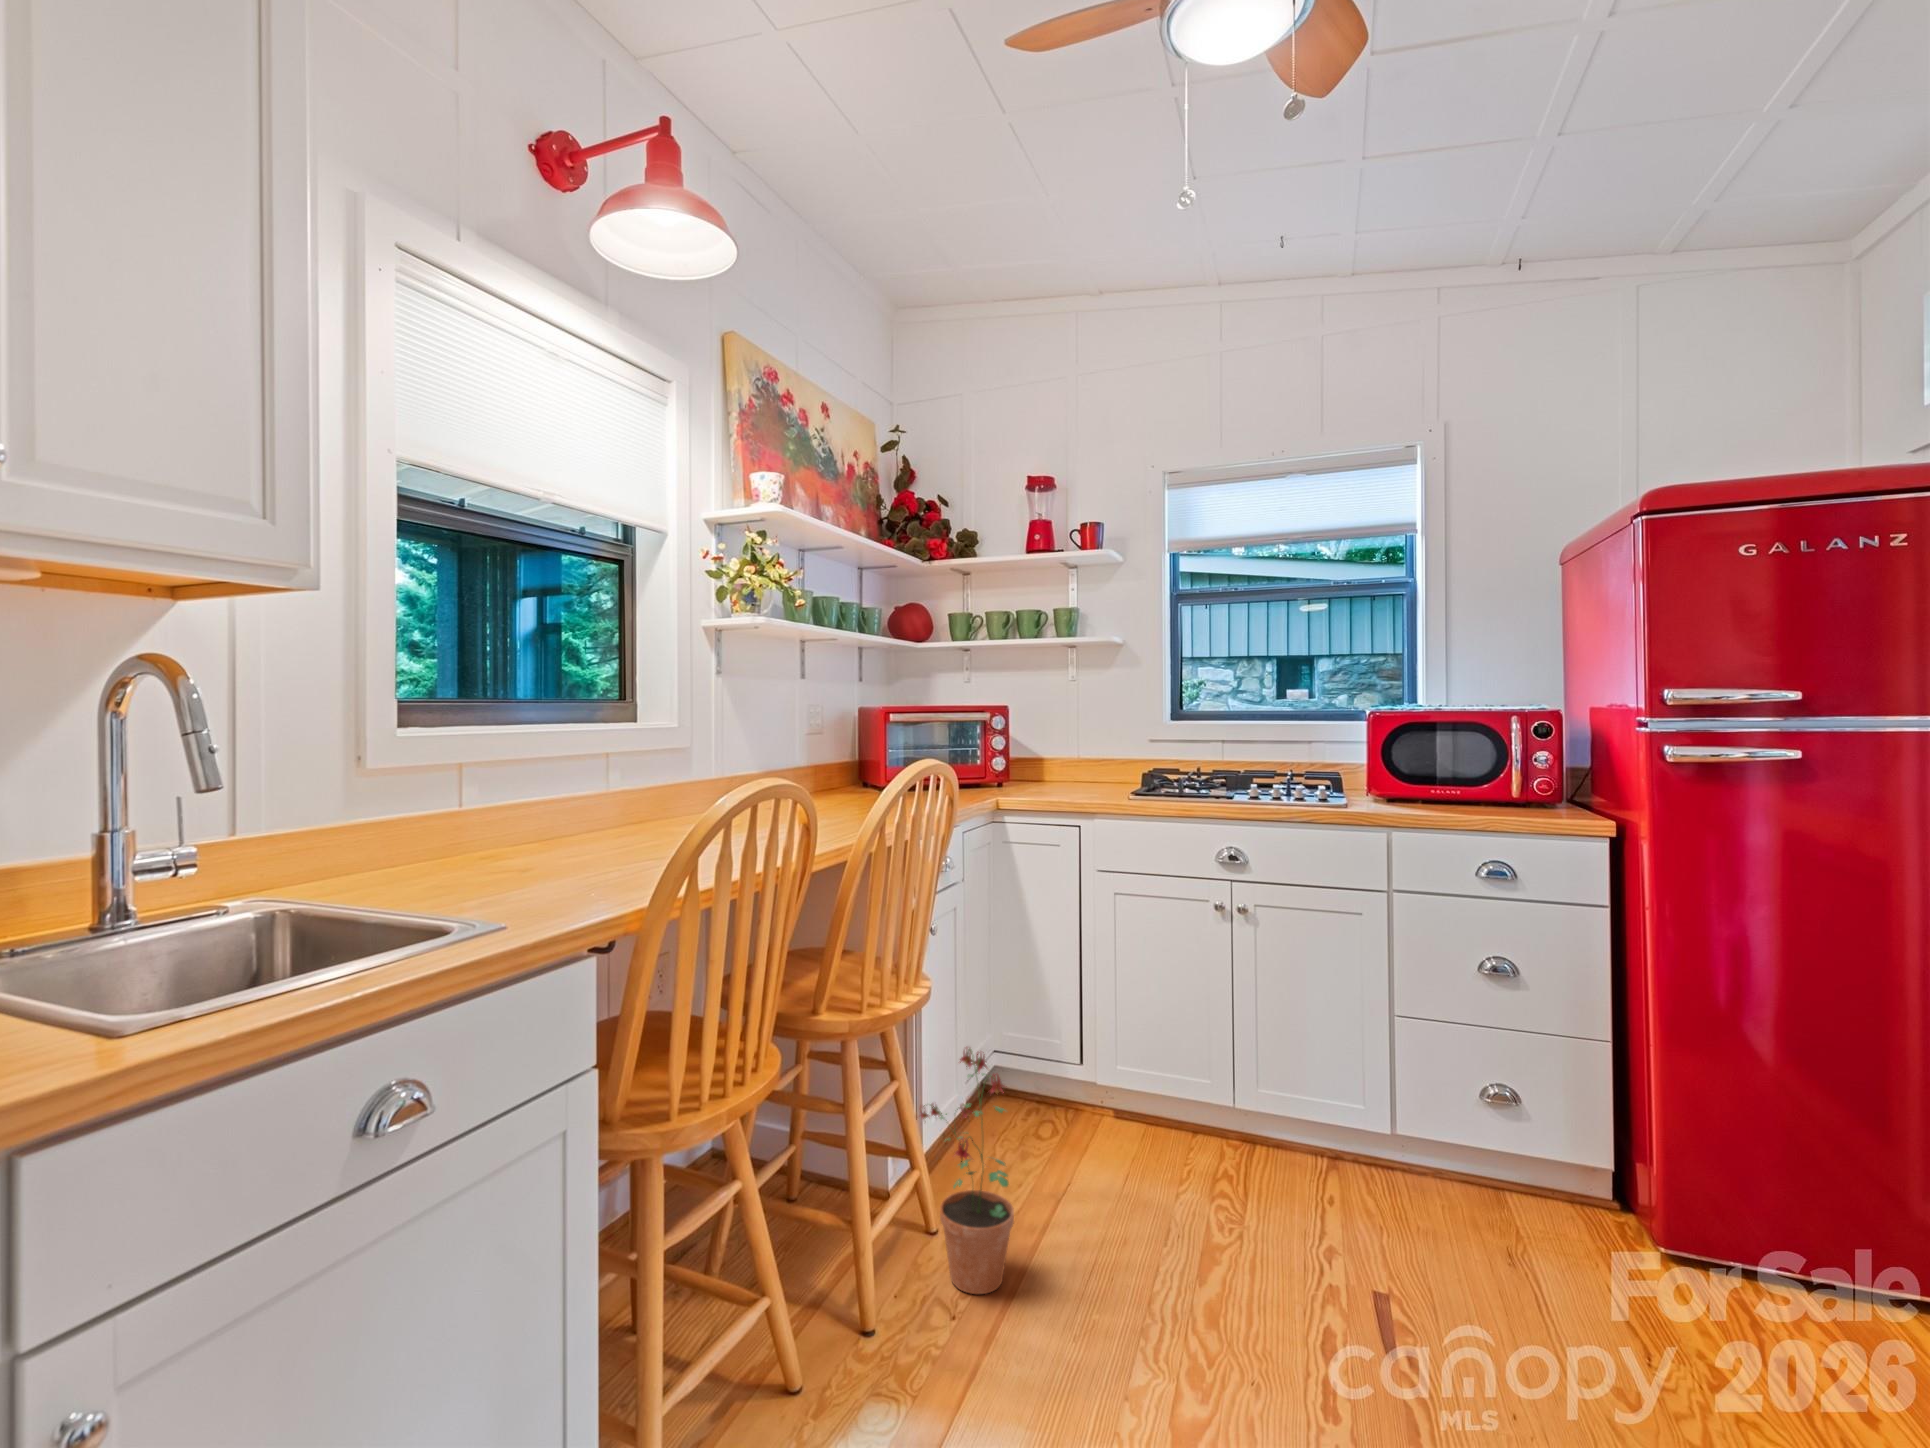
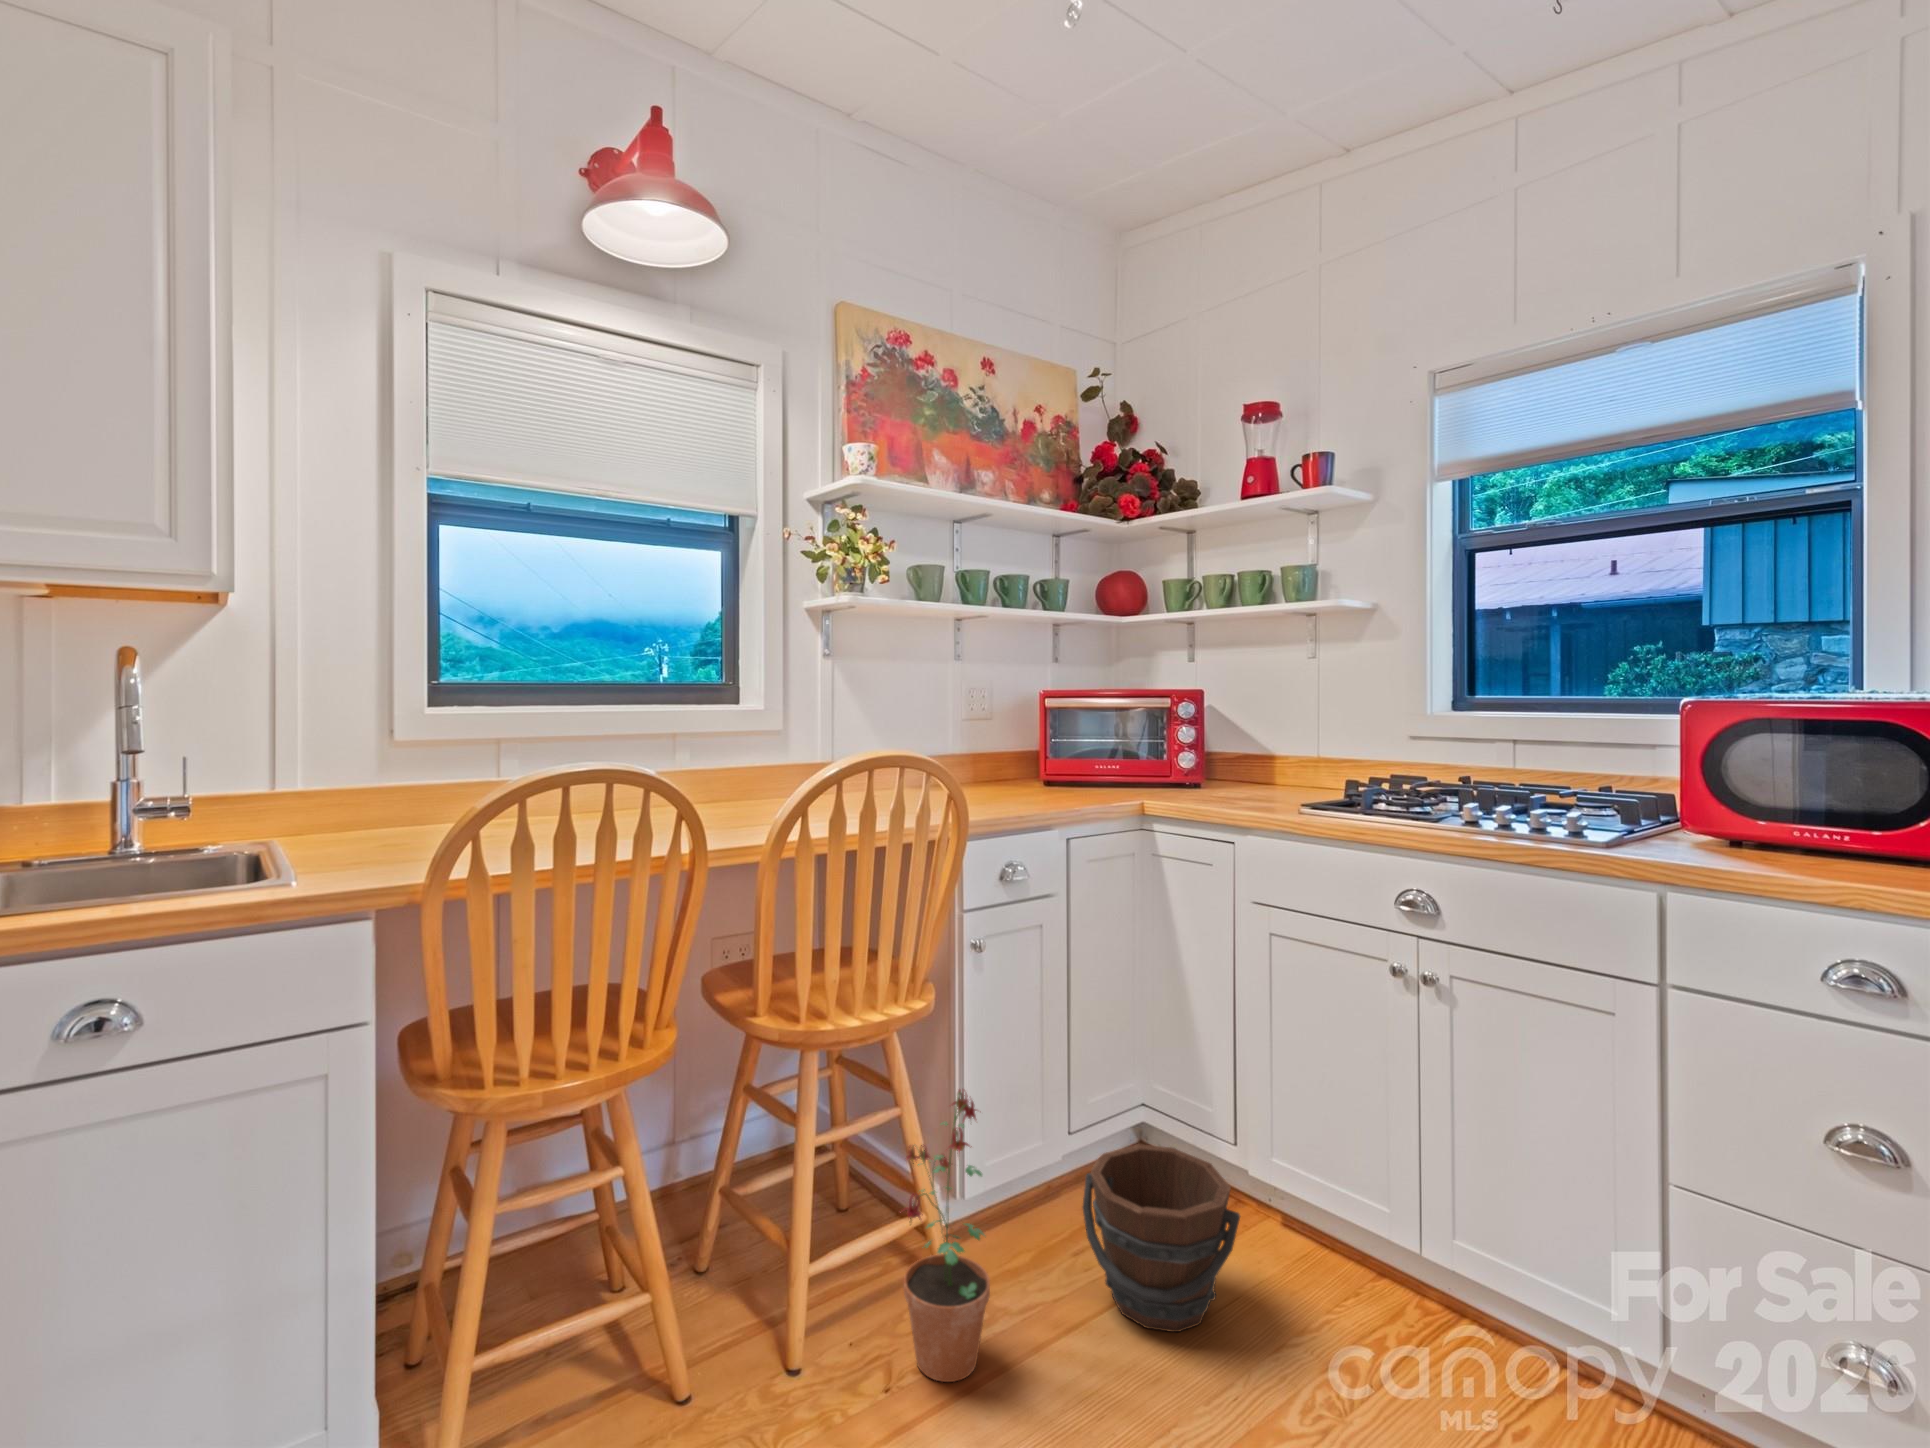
bucket: none [1024,1072,1148,1213] -> present [1082,1144,1240,1332]

